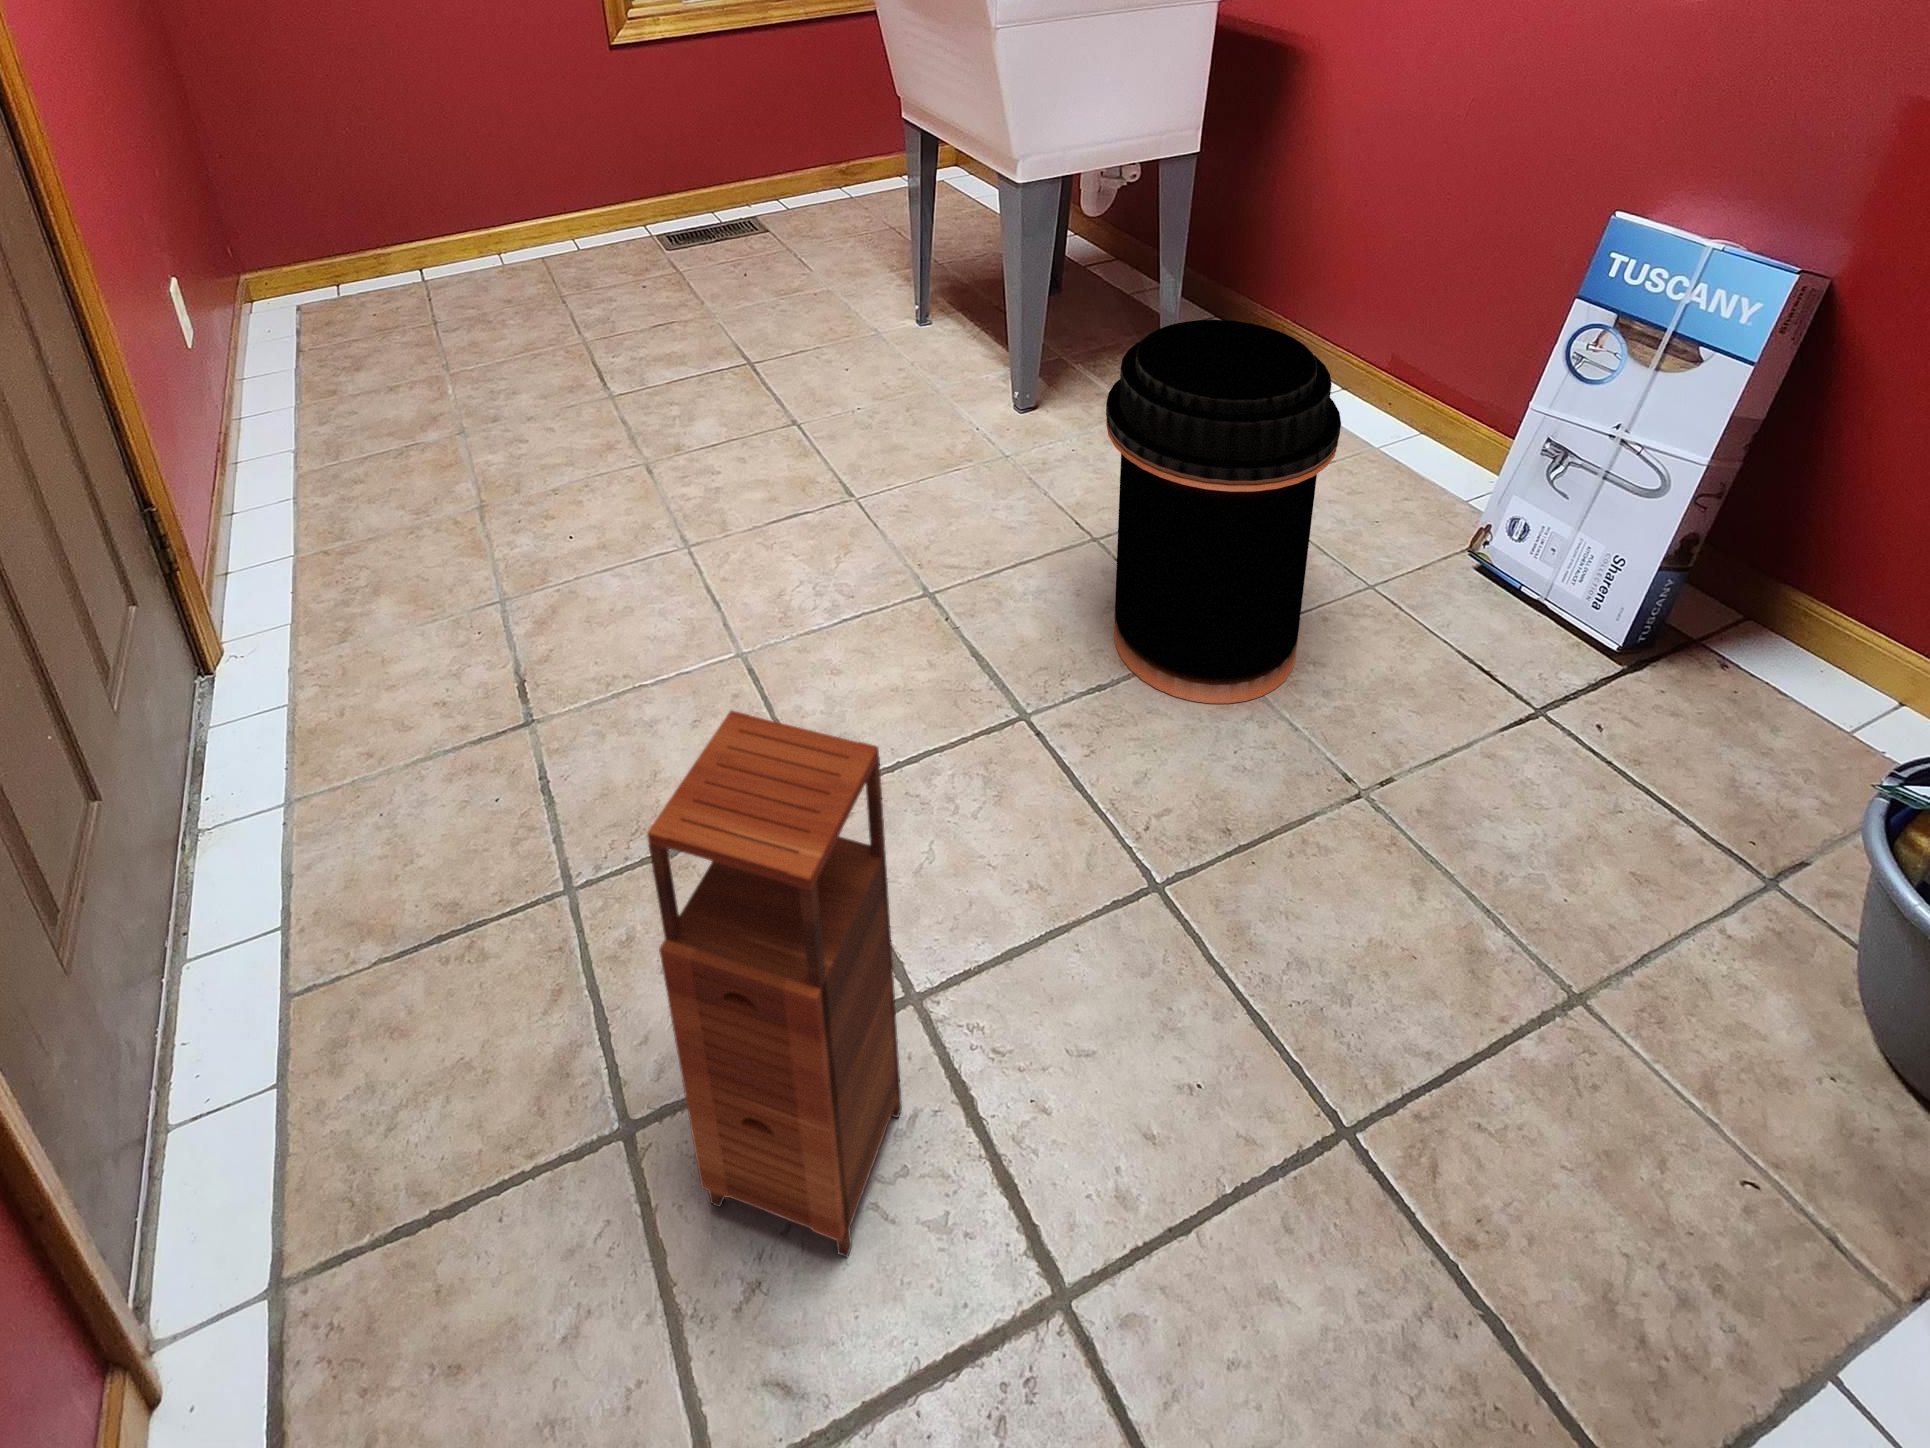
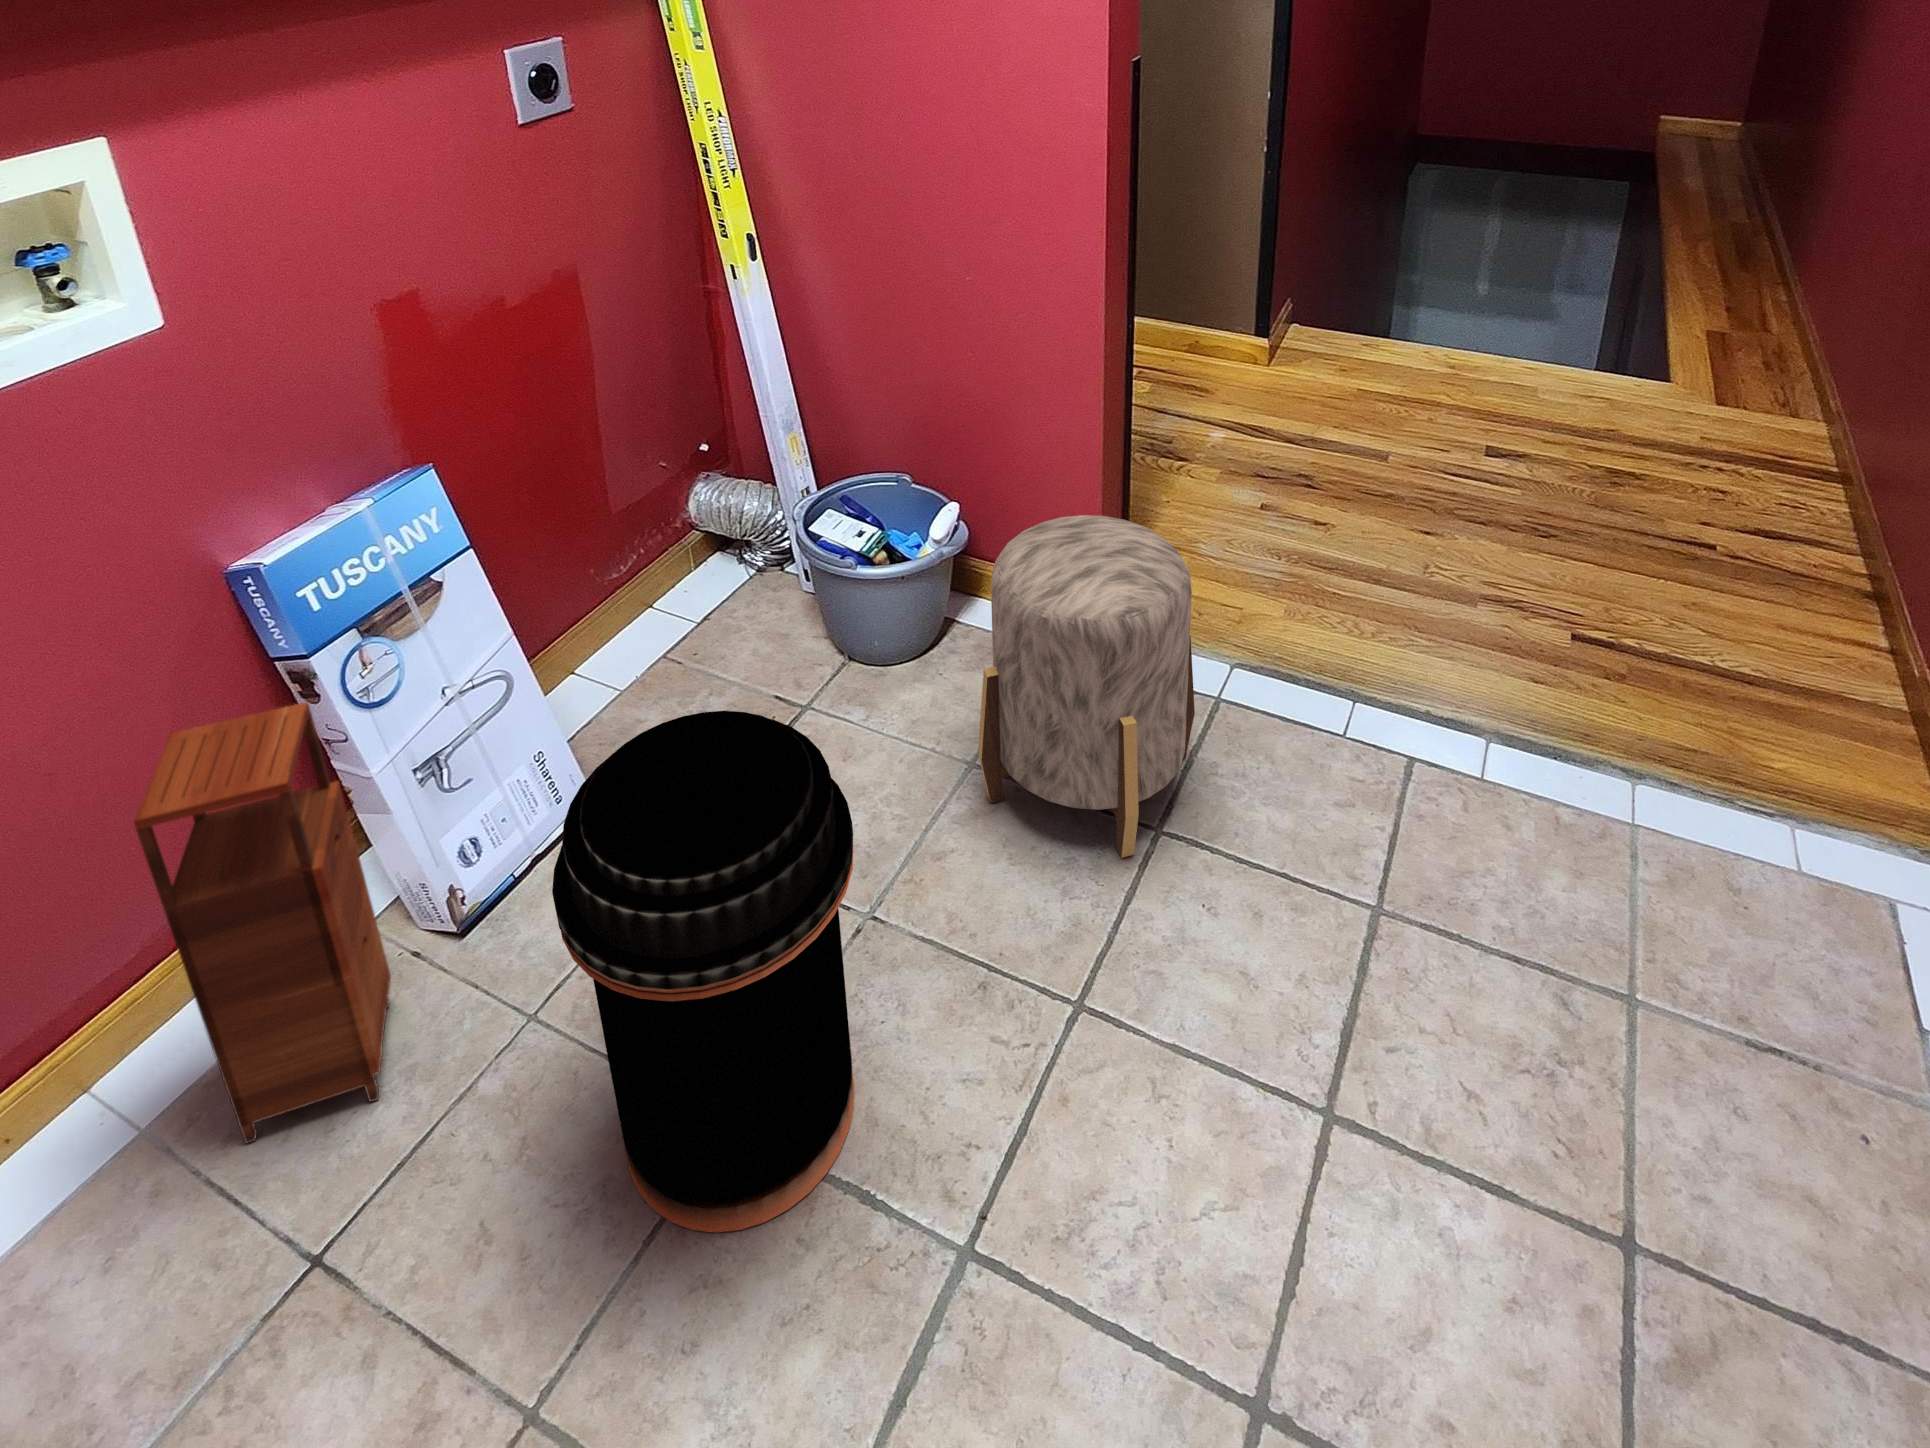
stool: none [1269,690,1709,1279] -> present [978,515,1195,857]
storage cabinet: present [647,711,902,1257] -> present [134,702,391,1143]

